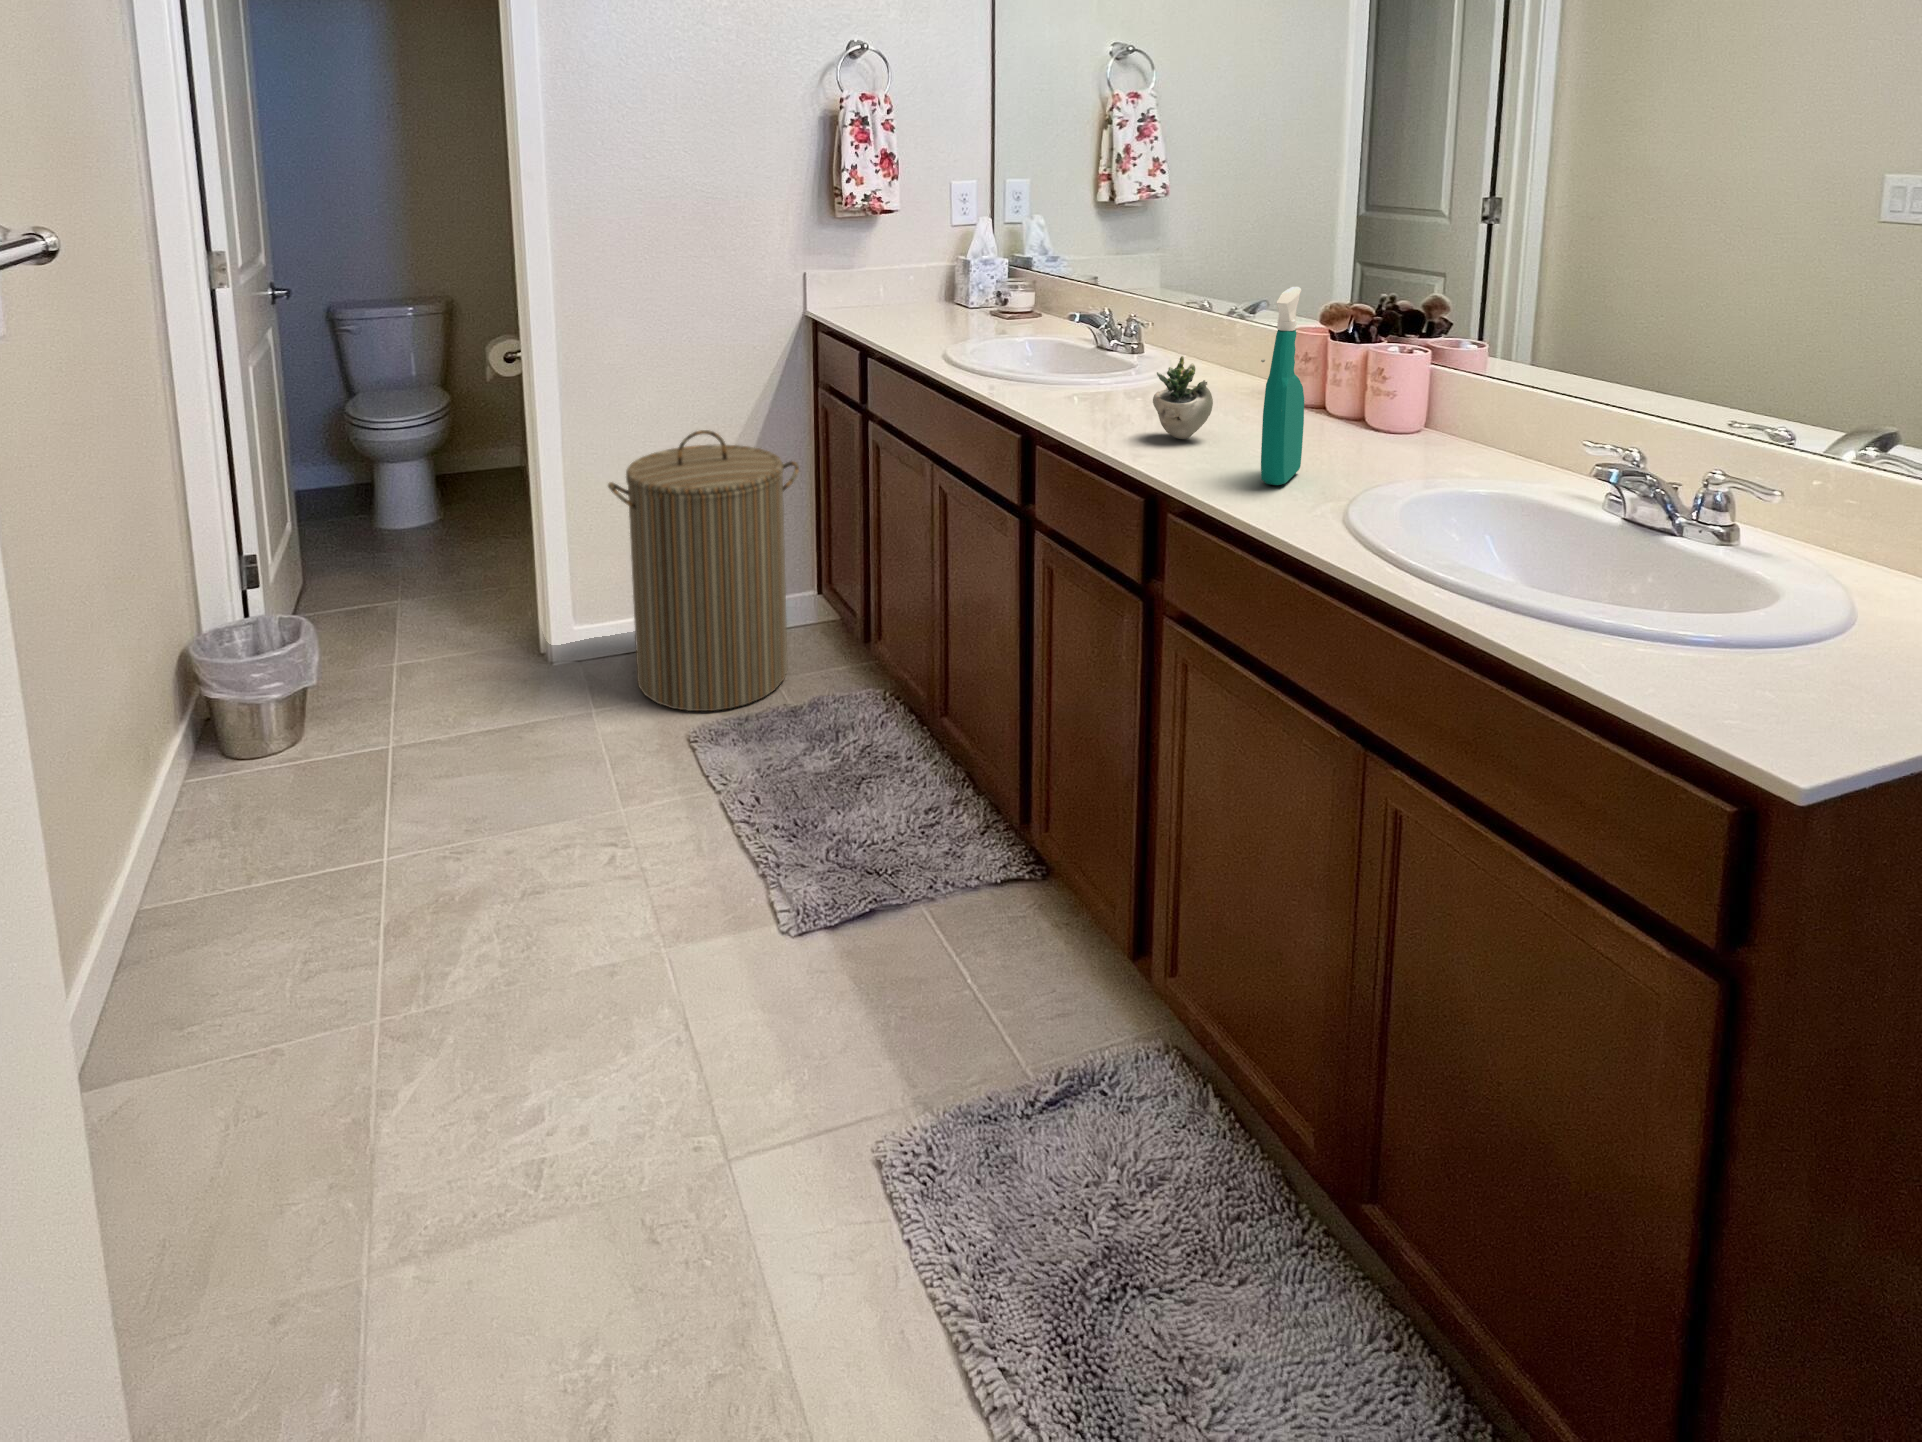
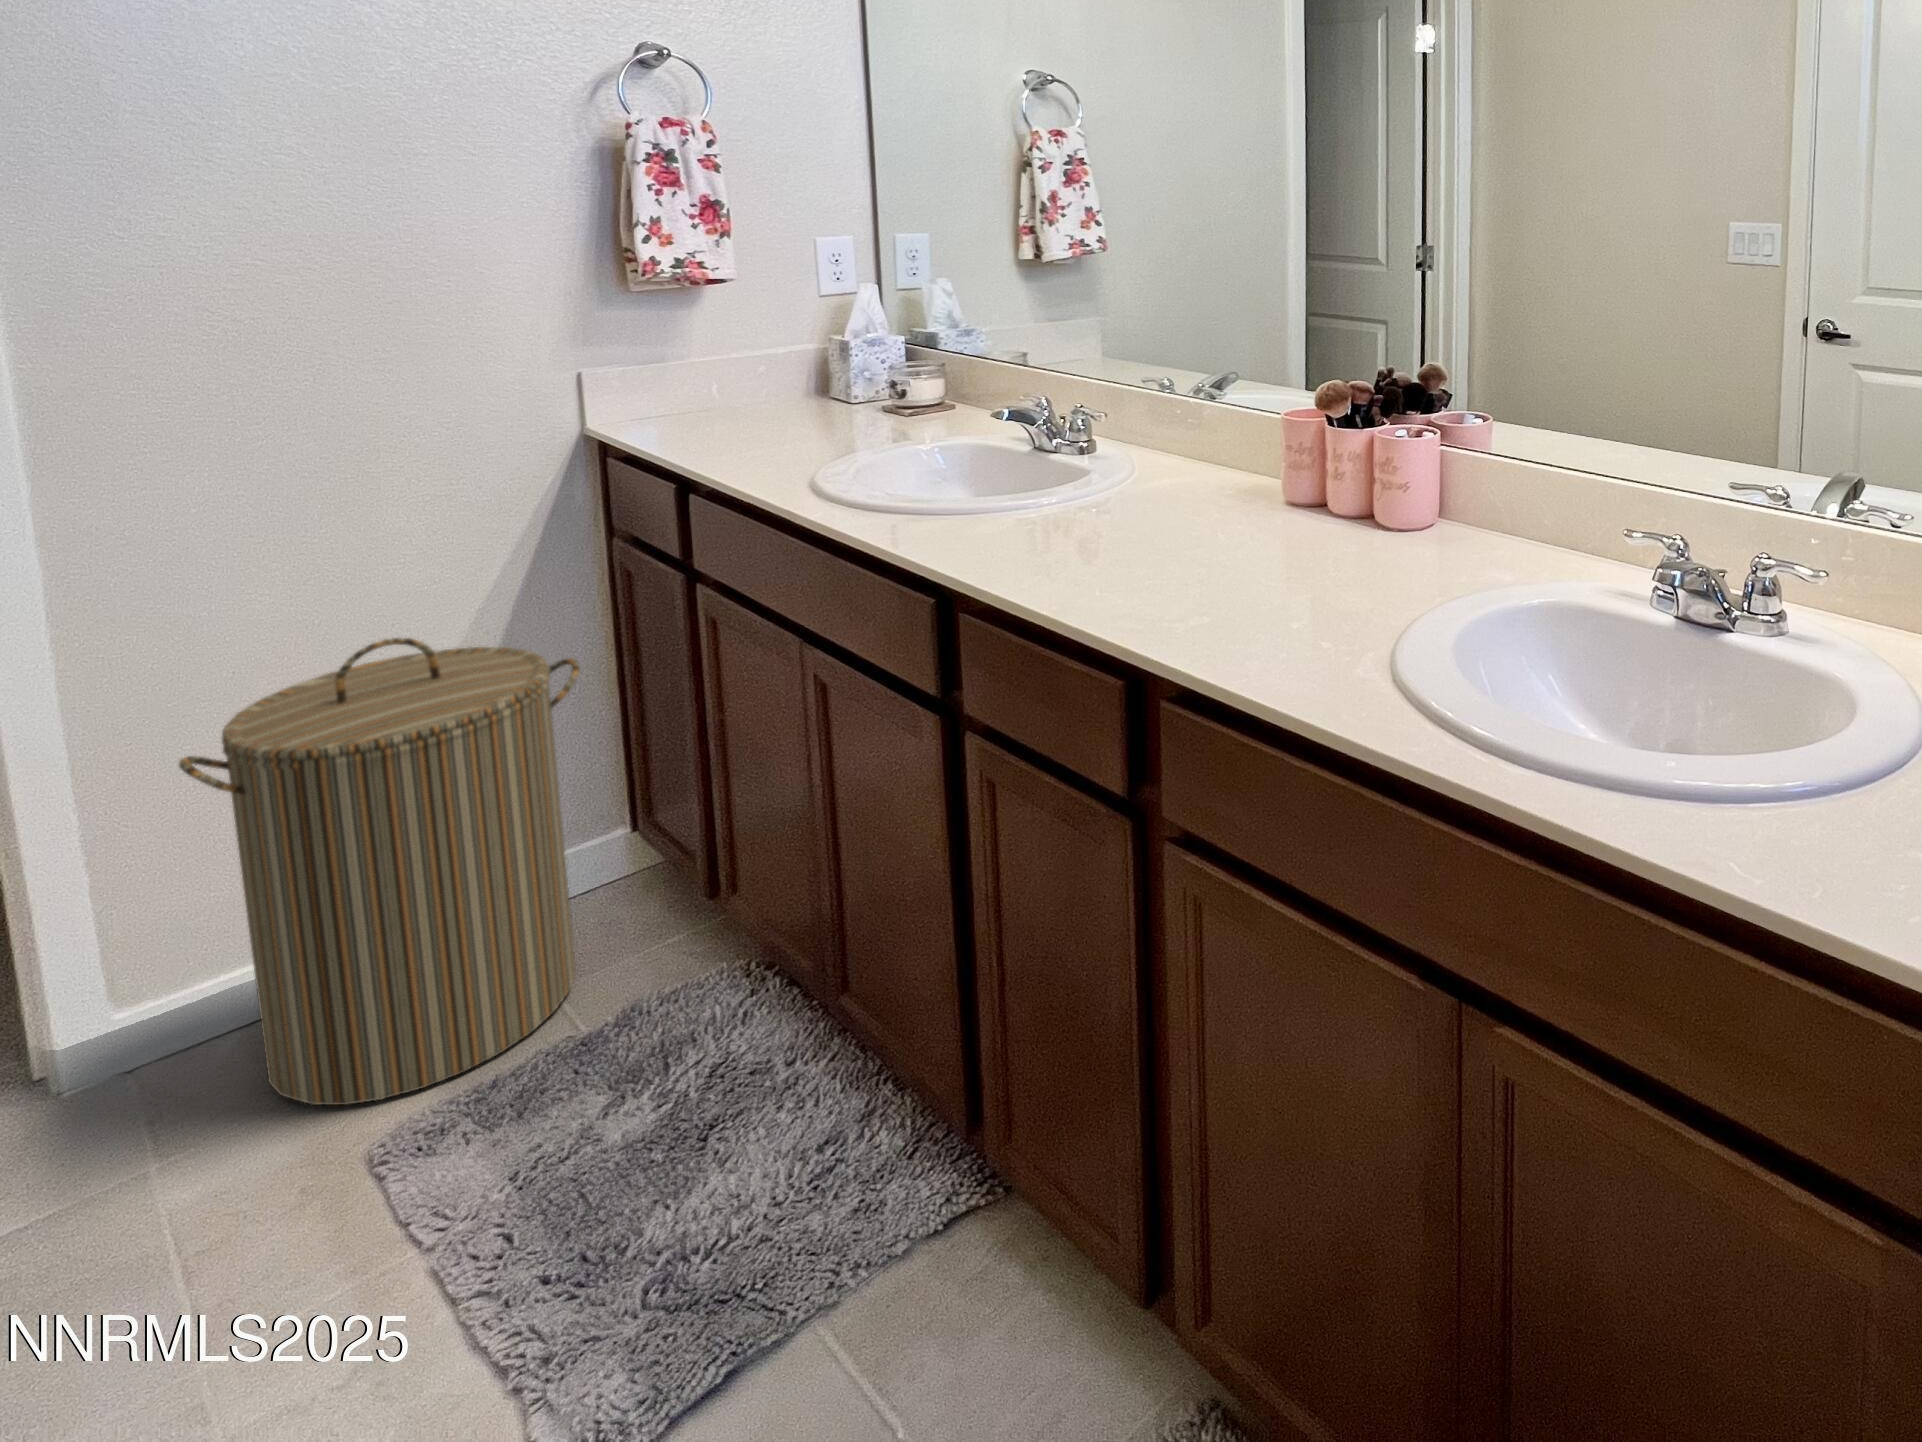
spray bottle: present [1261,287,1304,485] -> none [1271,375,1317,632]
succulent plant: present [1153,356,1265,439] -> none [1120,464,1262,577]

